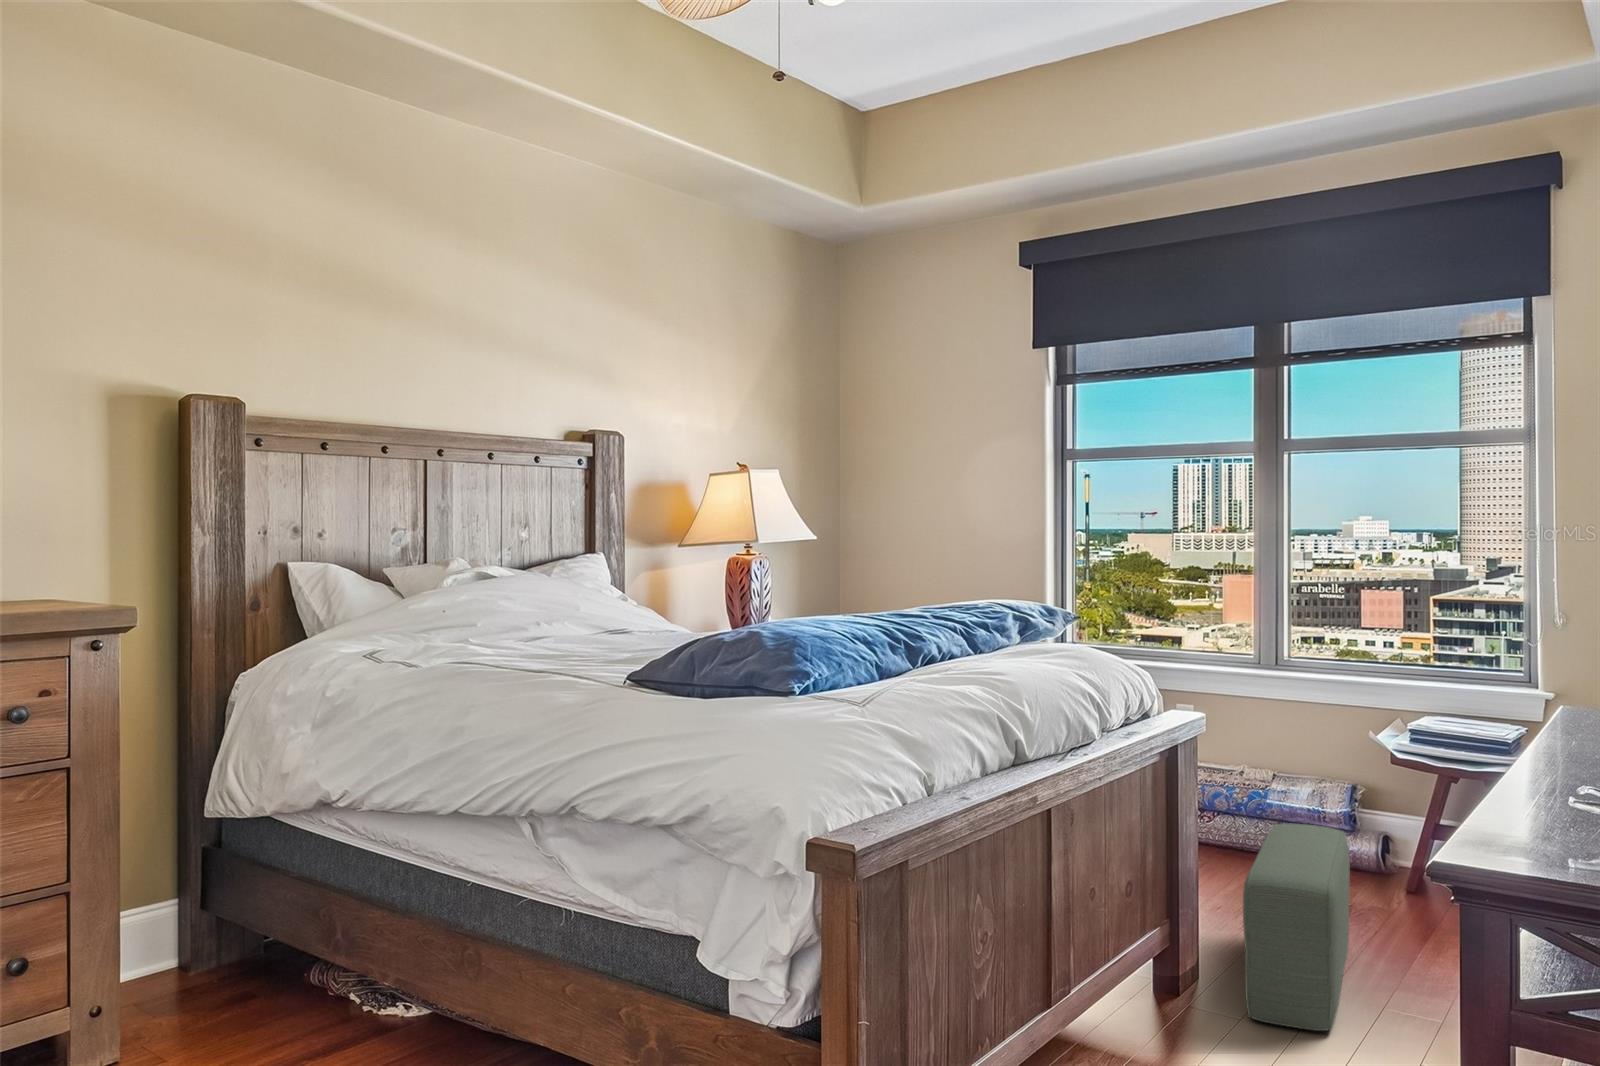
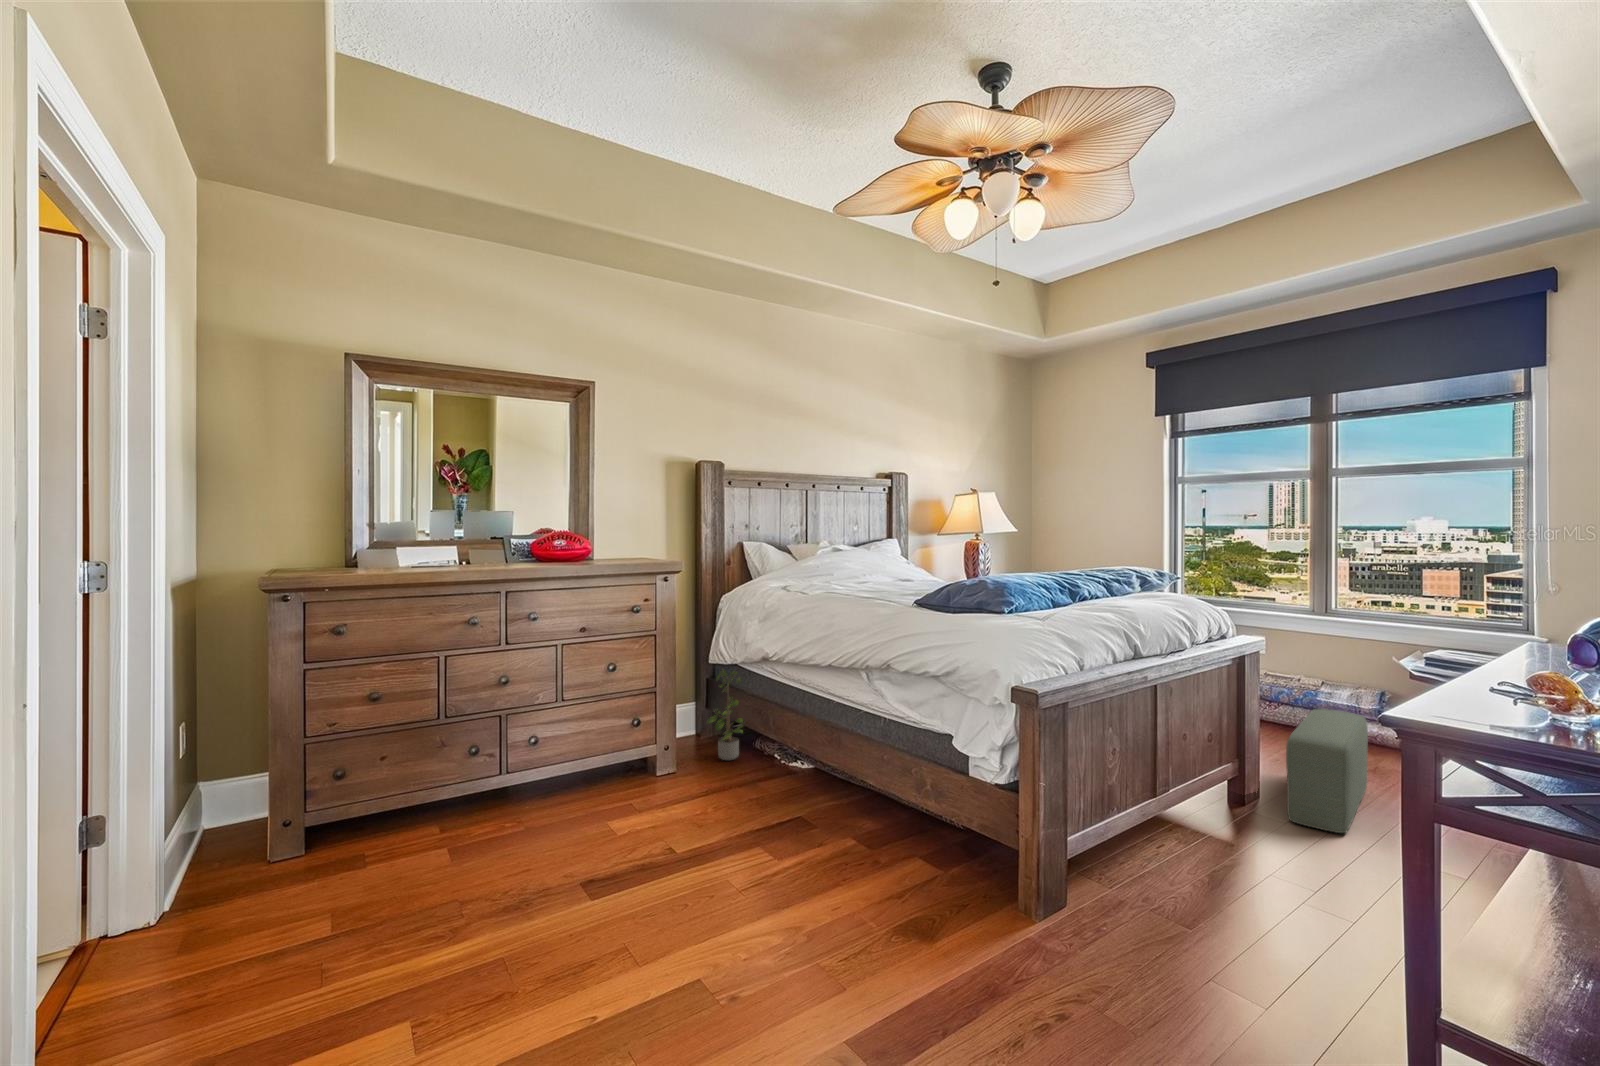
potted plant: none [198,820,286,1014] -> present [706,669,743,760]

